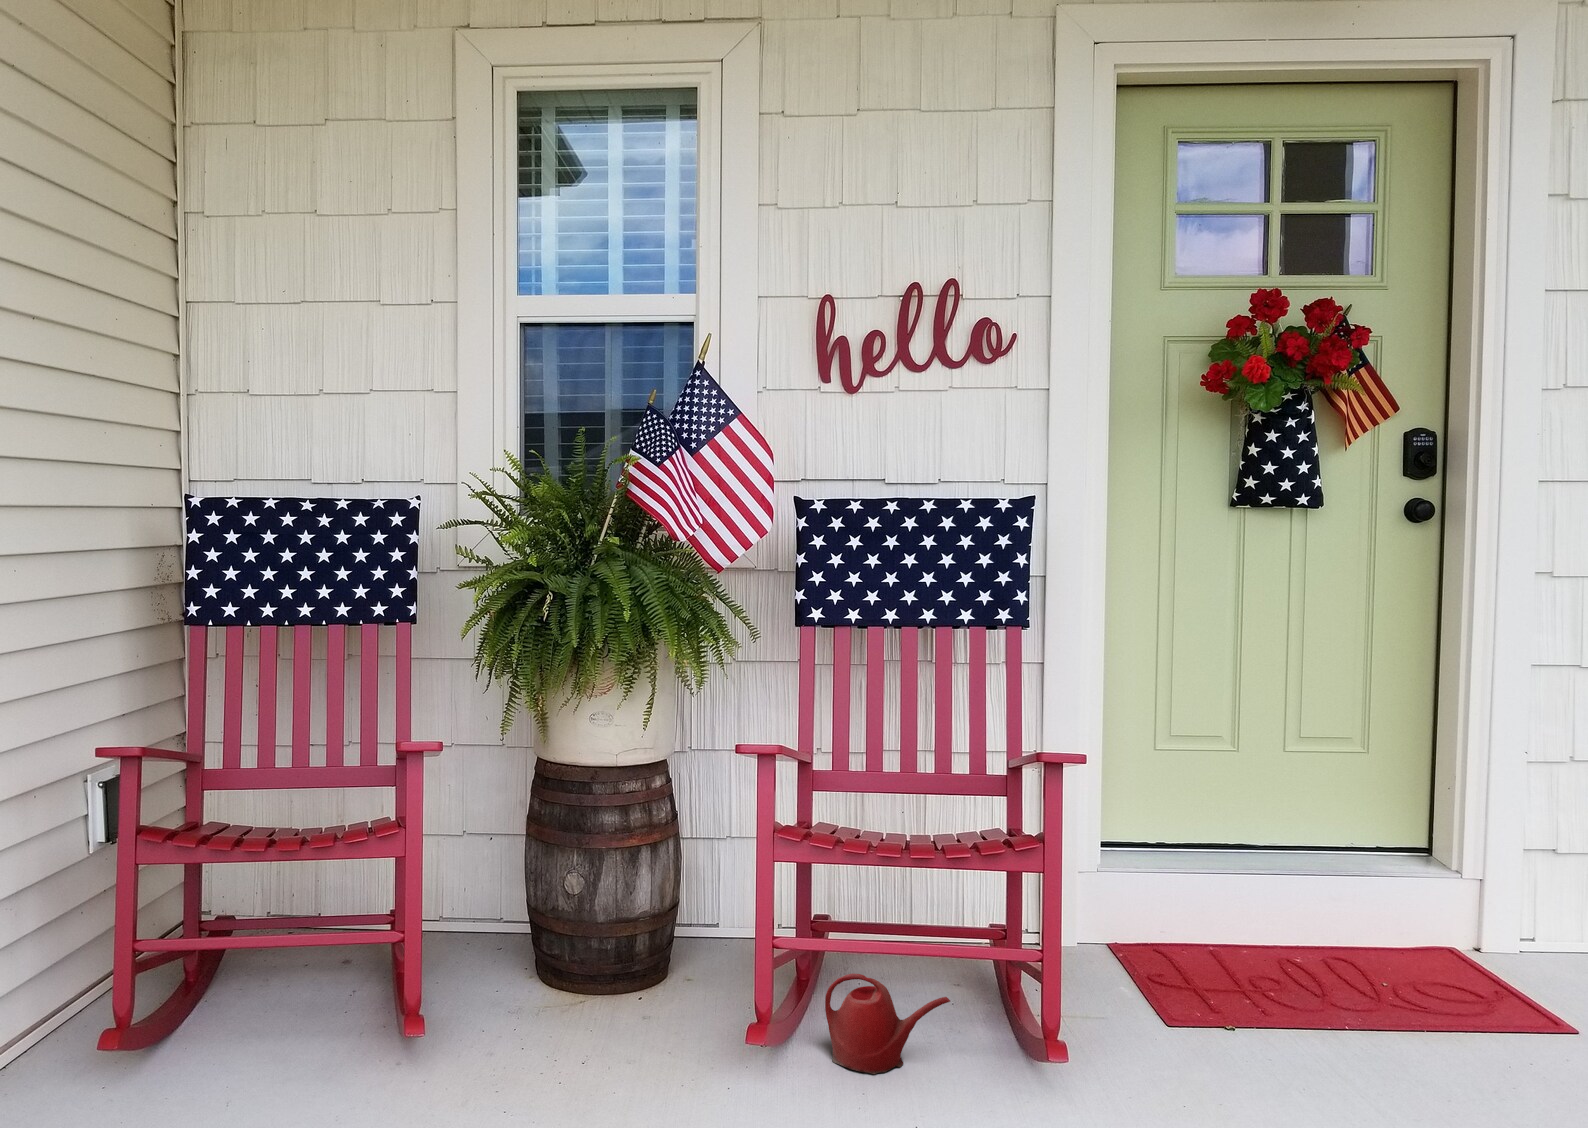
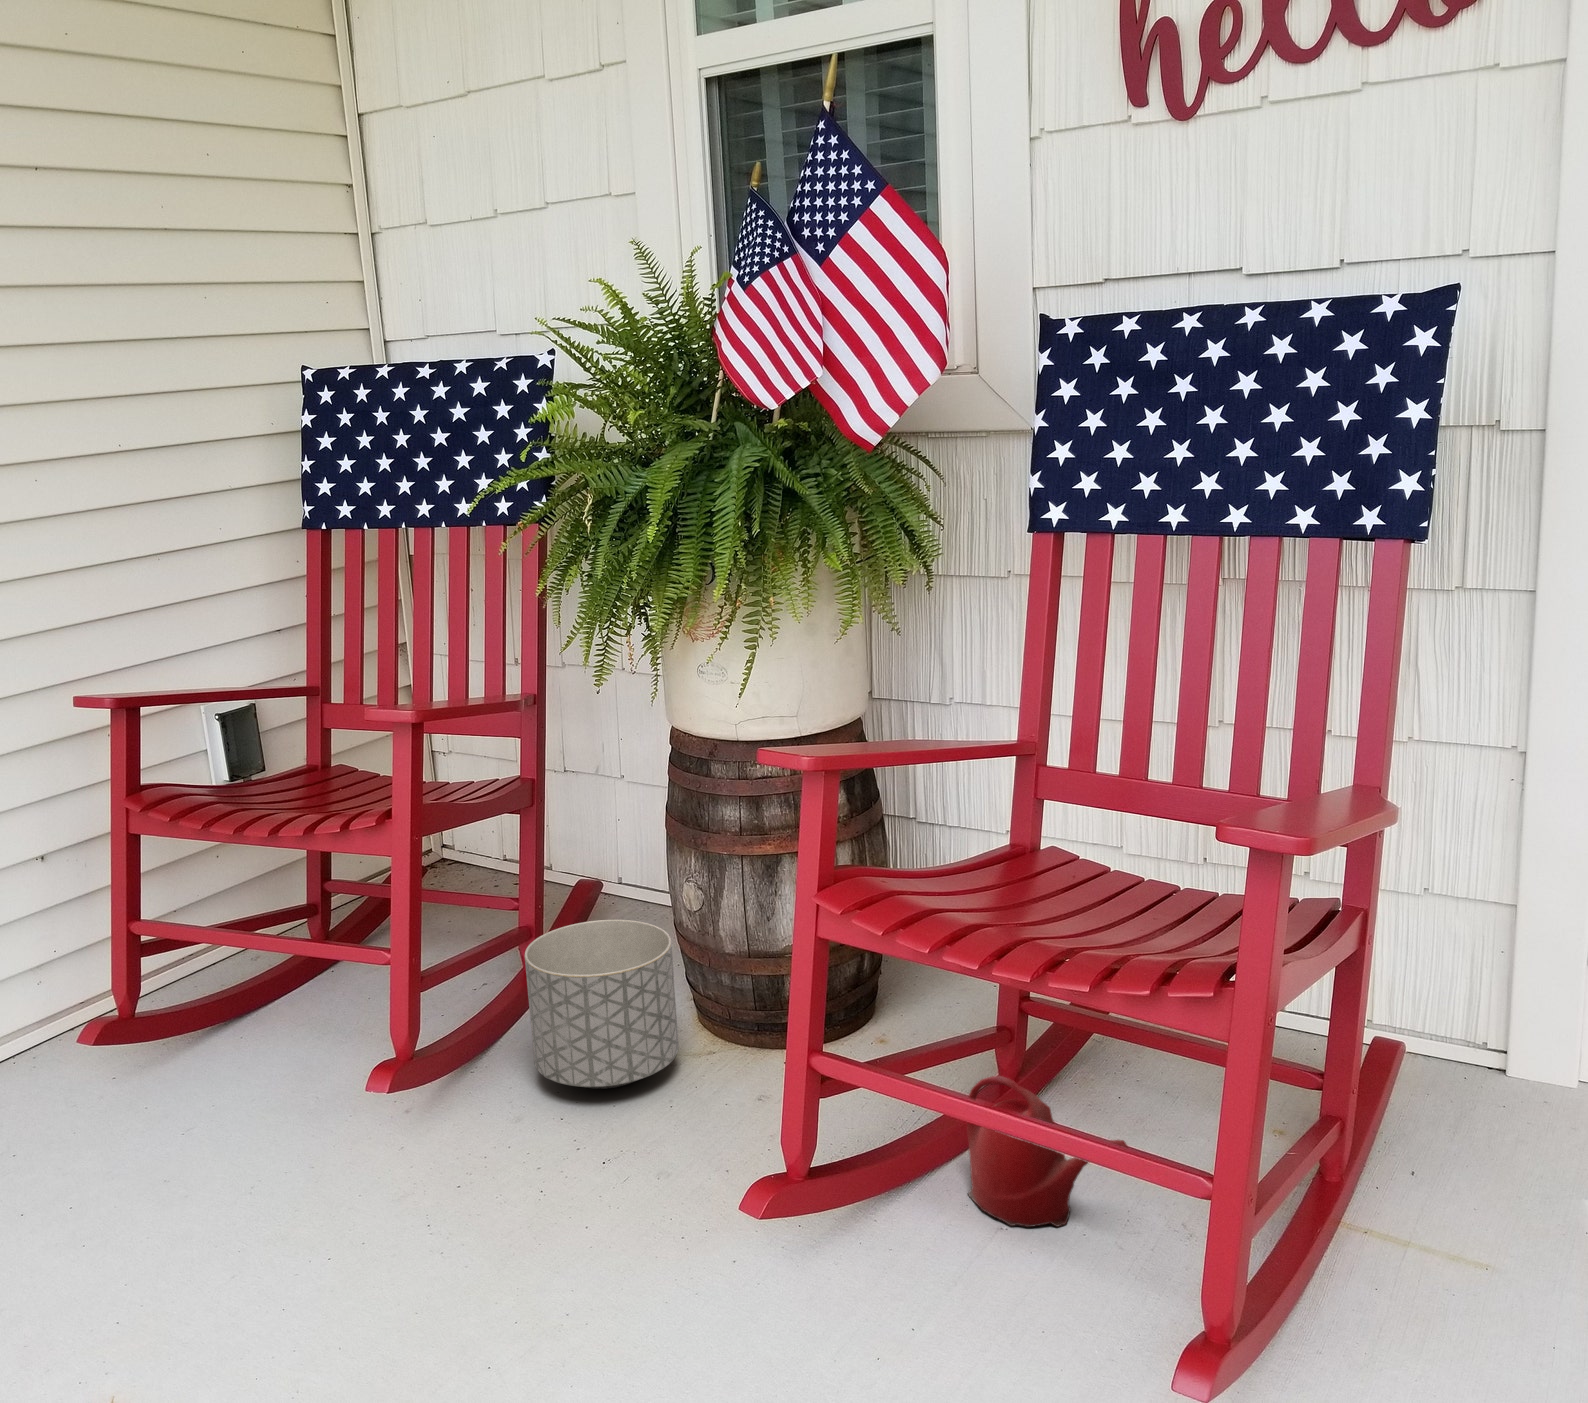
planter: none [459,918,575,1058] -> present [525,920,679,1089]

